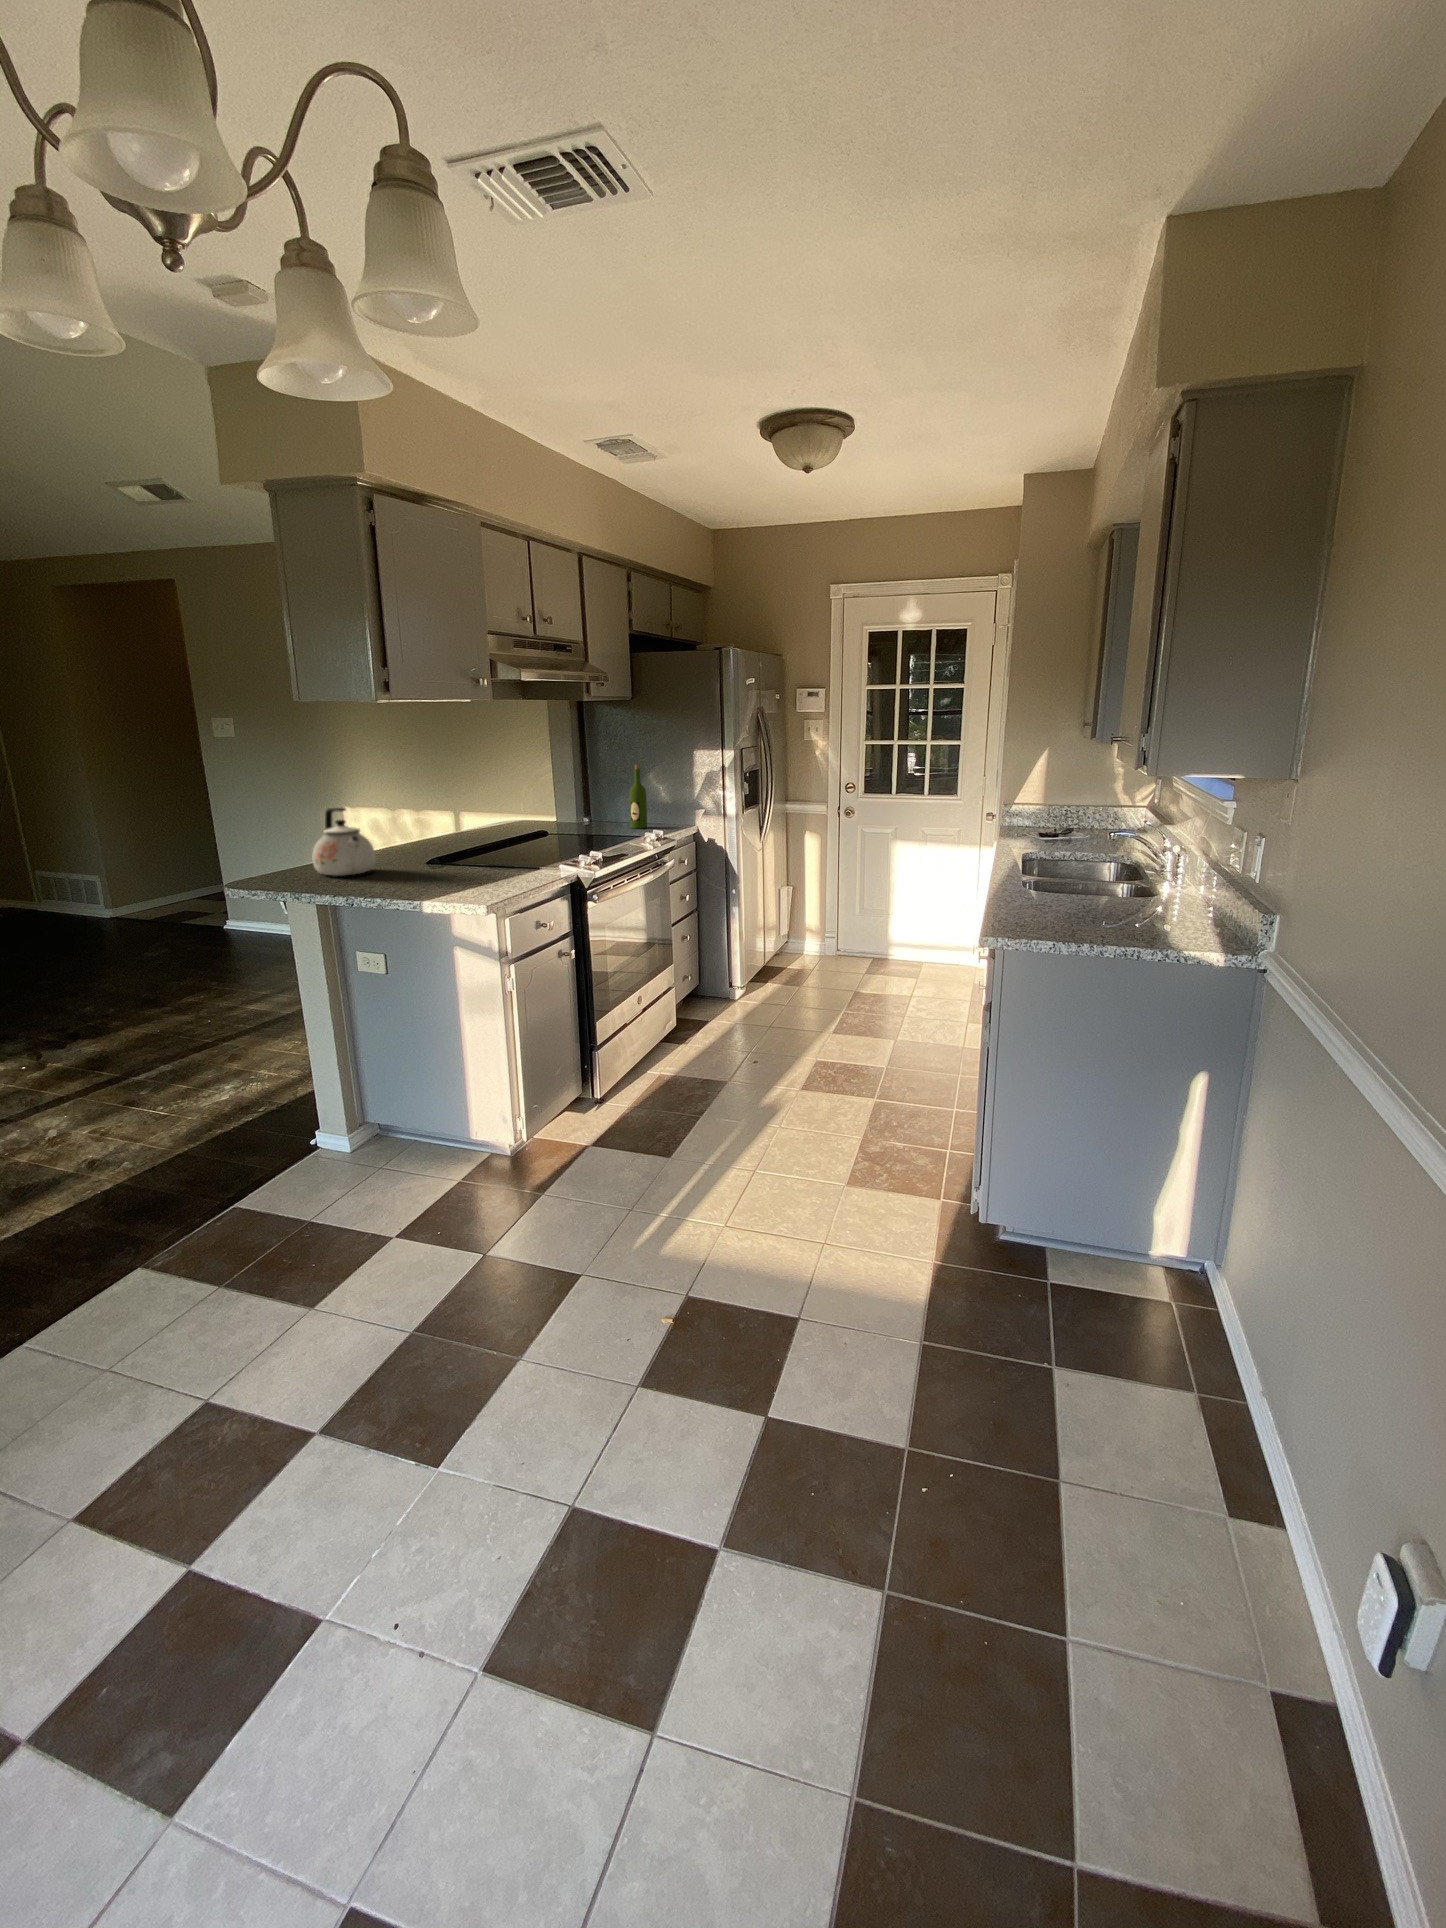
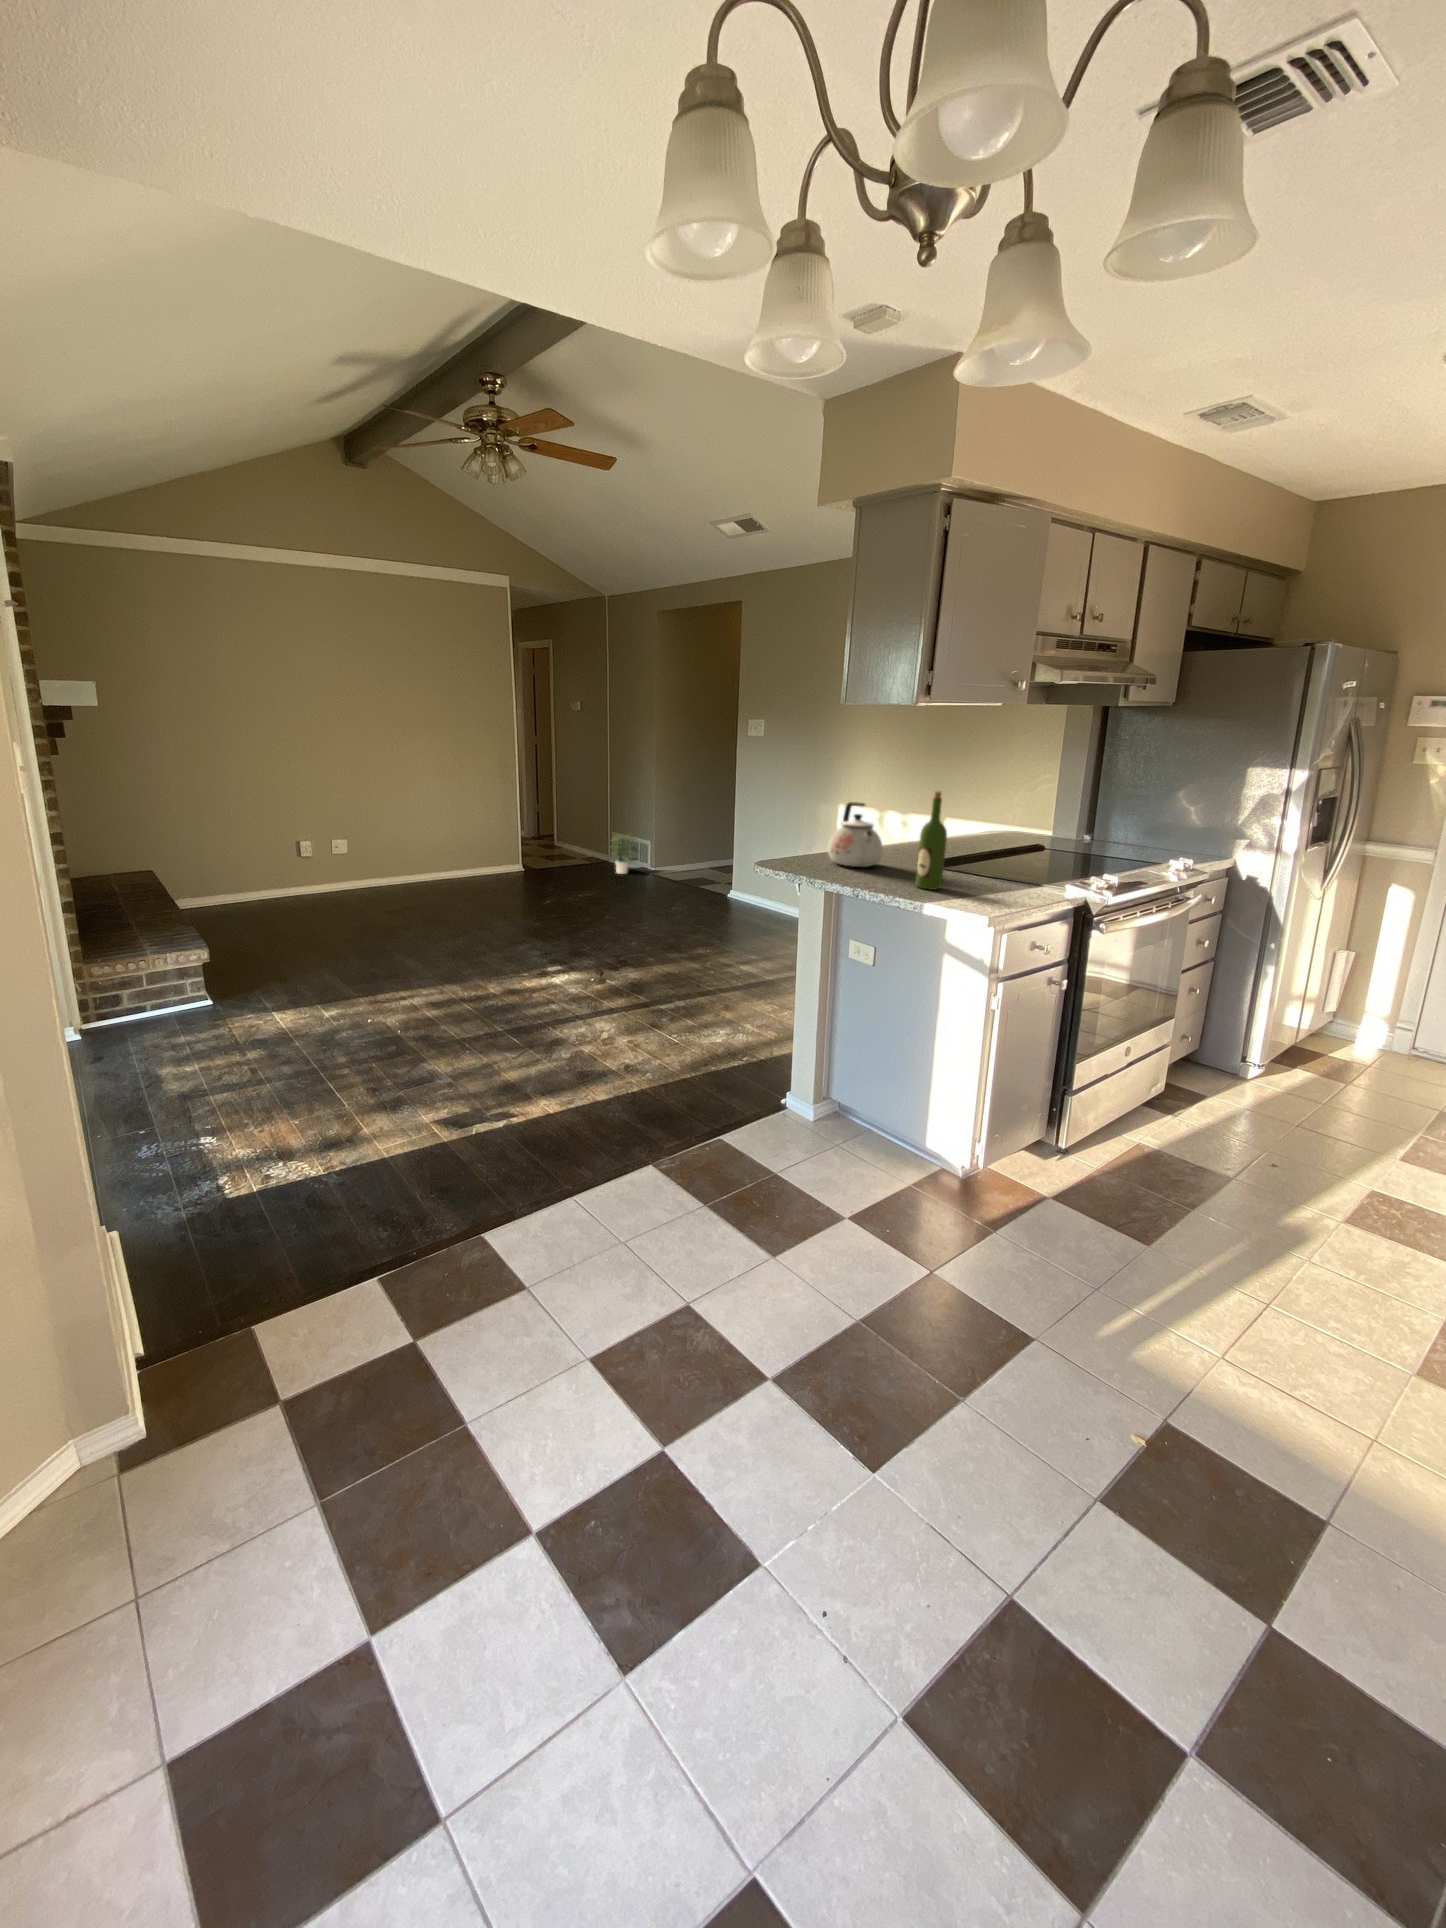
wine bottle: present [630,765,647,828] -> present [916,791,947,890]
potted plant: none [34,876,97,929] -> present [608,836,639,874]

